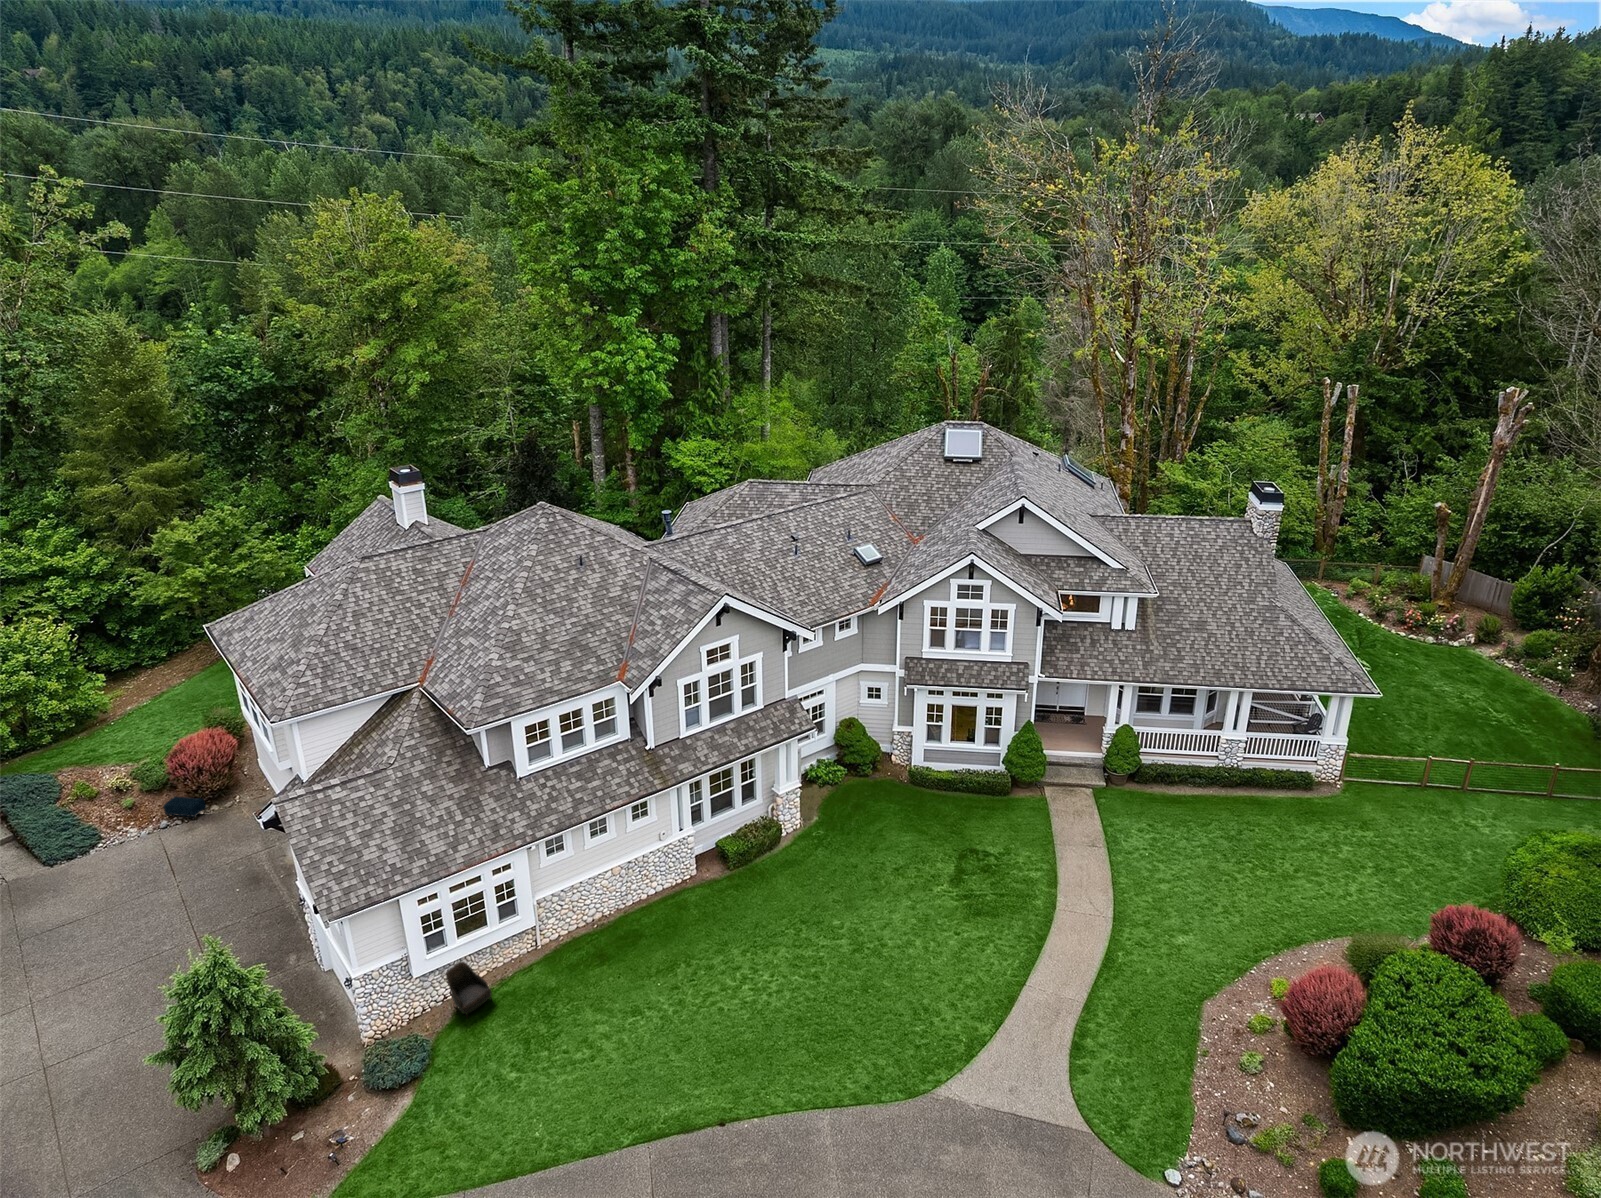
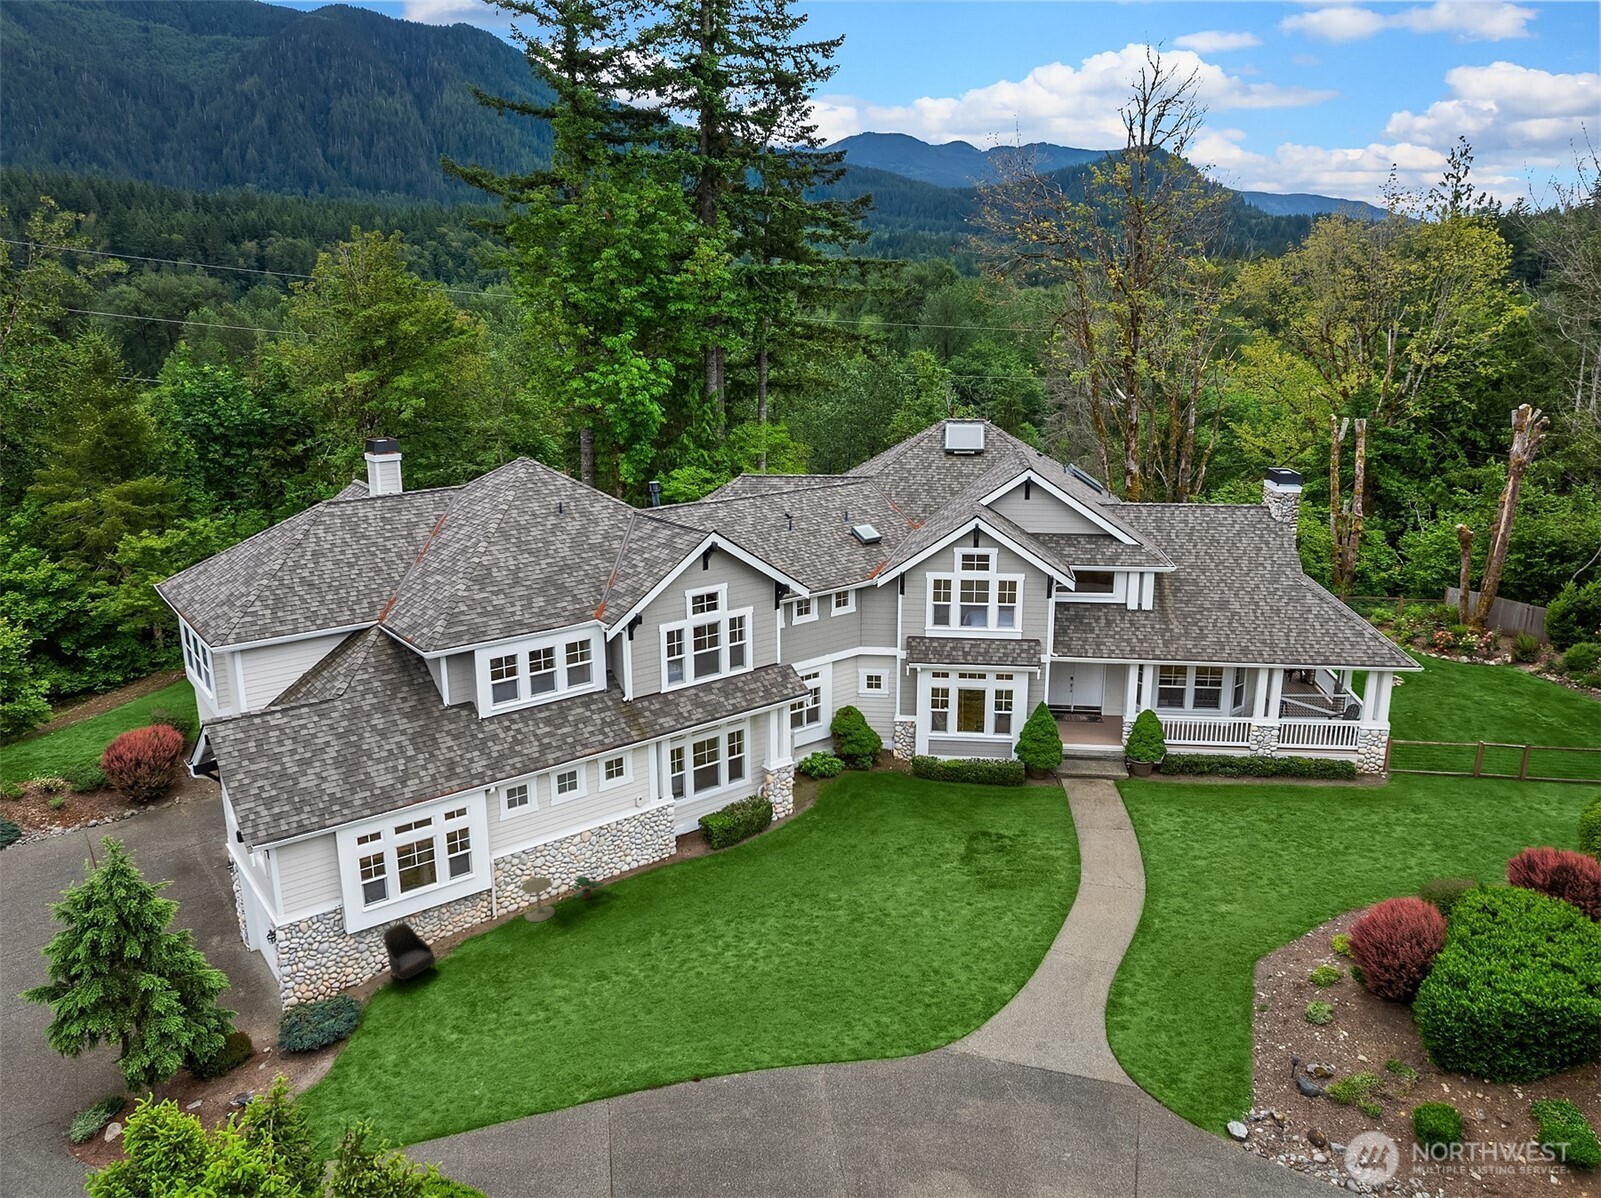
bench: present [163,796,206,819] -> none [95,791,143,816]
potted plant: none [604,901,634,926] -> present [572,876,603,900]
pedestal table: none [561,908,591,949] -> present [521,877,555,922]

